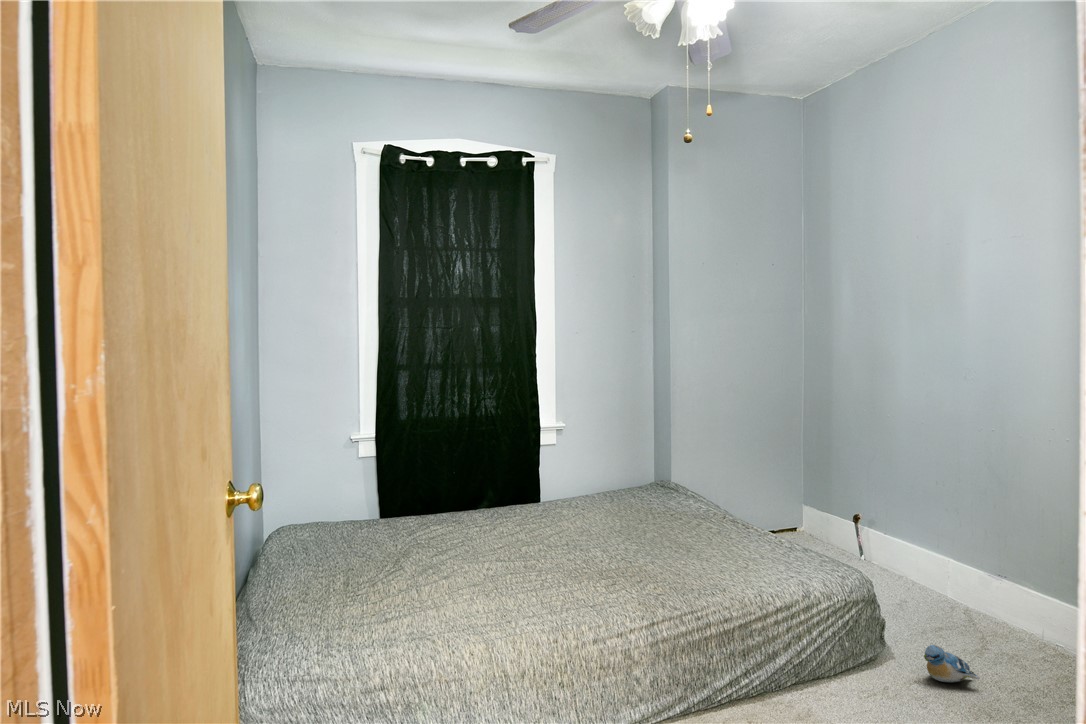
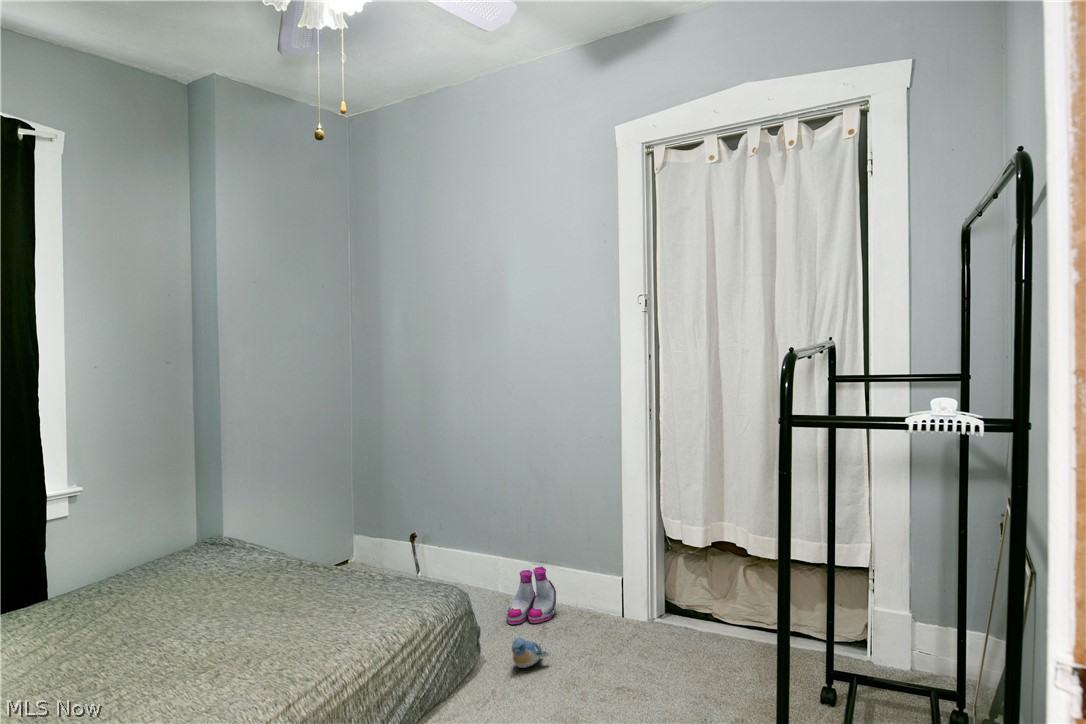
boots: none [944,577,1019,642] -> present [507,567,556,624]

